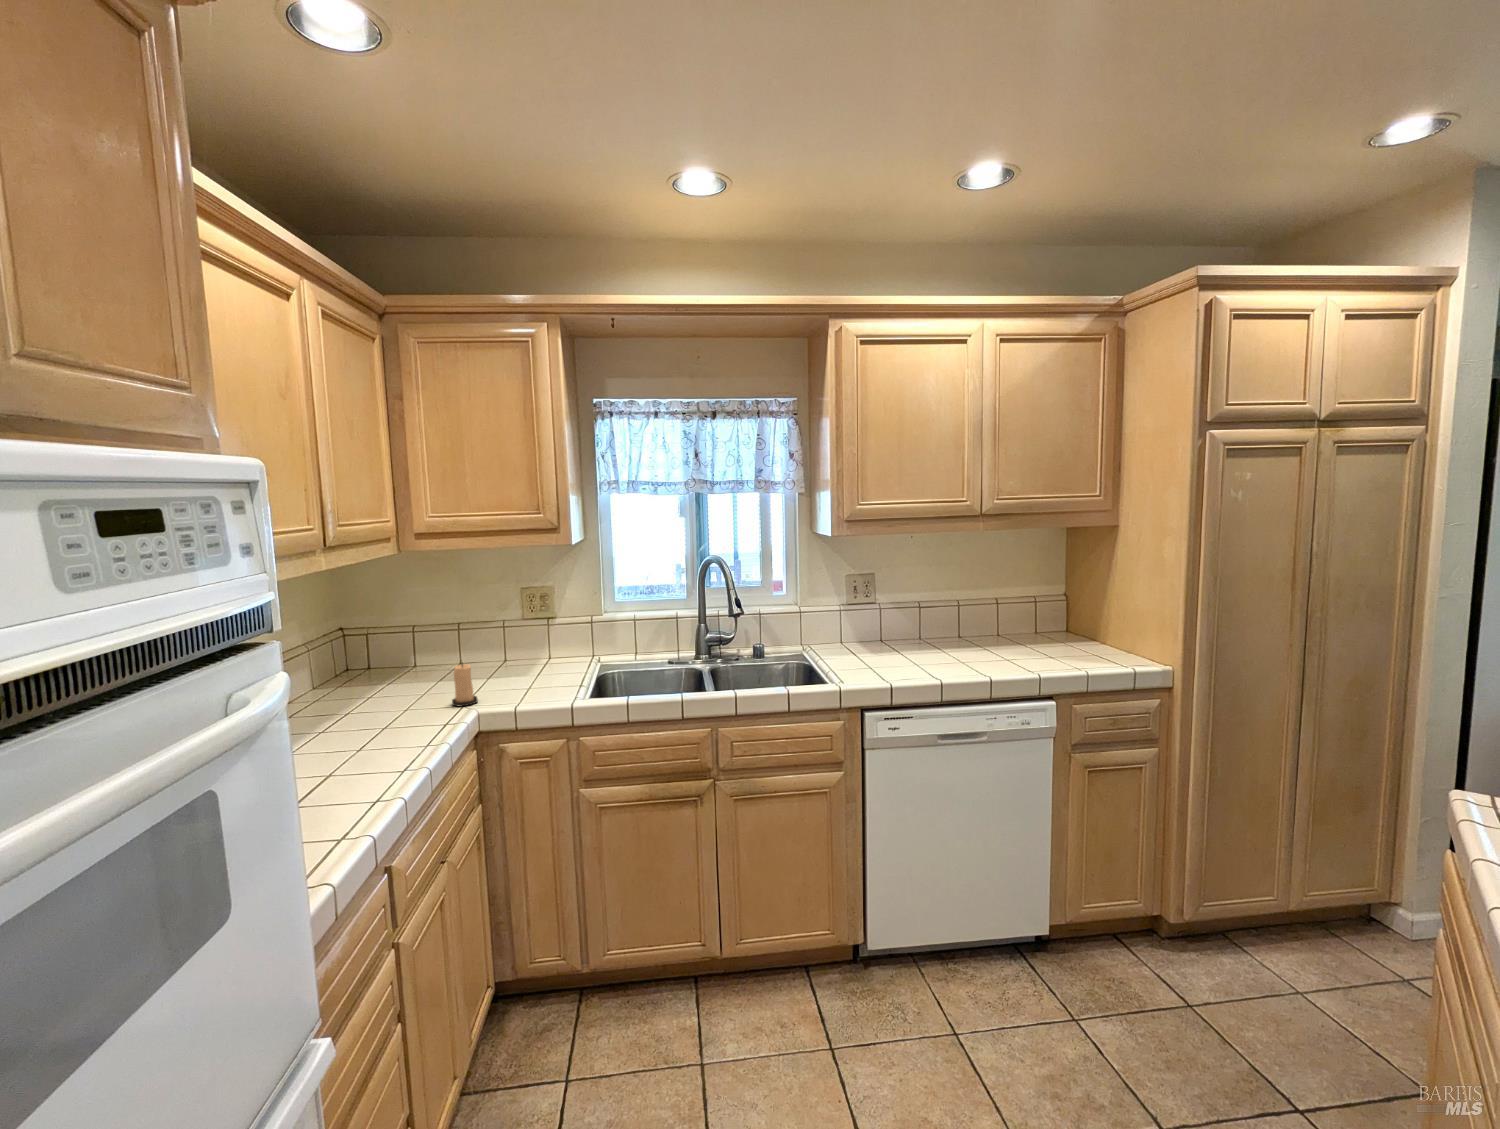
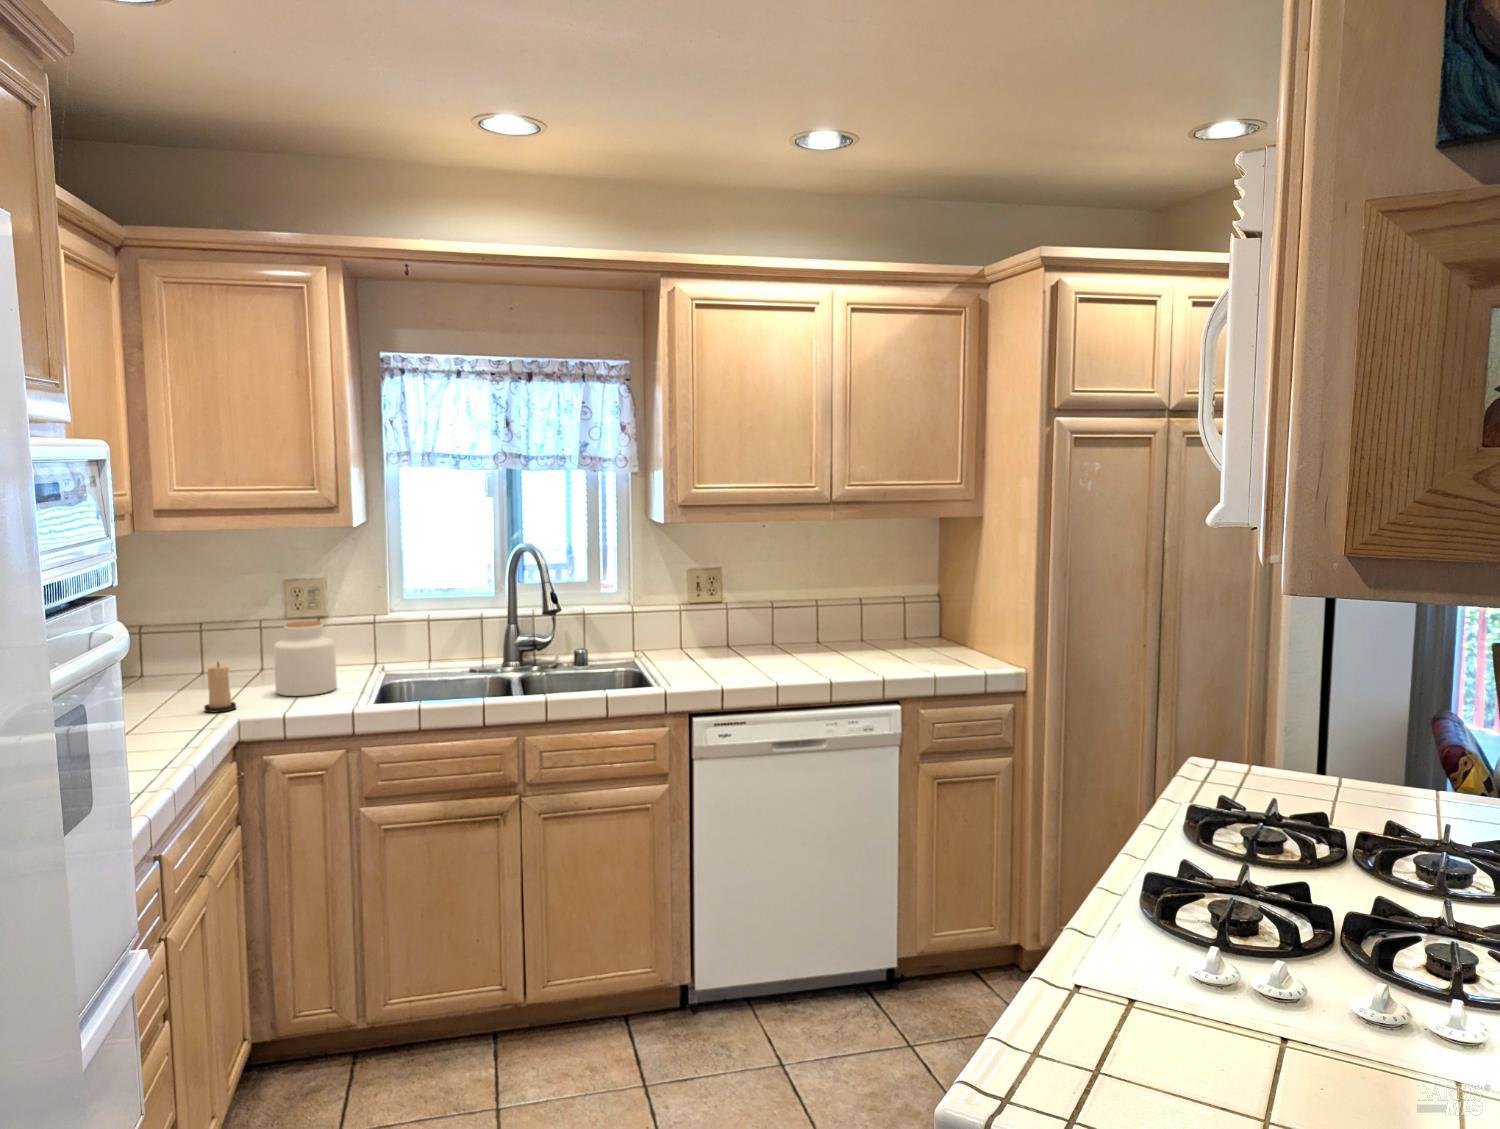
jar: none [509,624,561,689] -> present [274,621,337,696]

